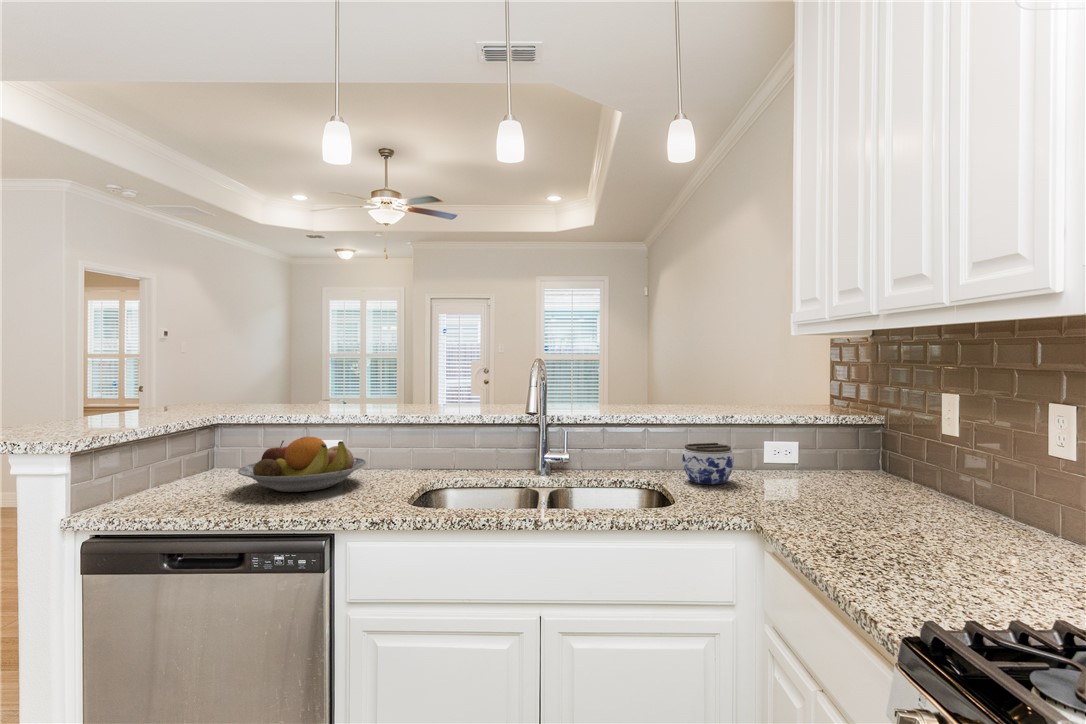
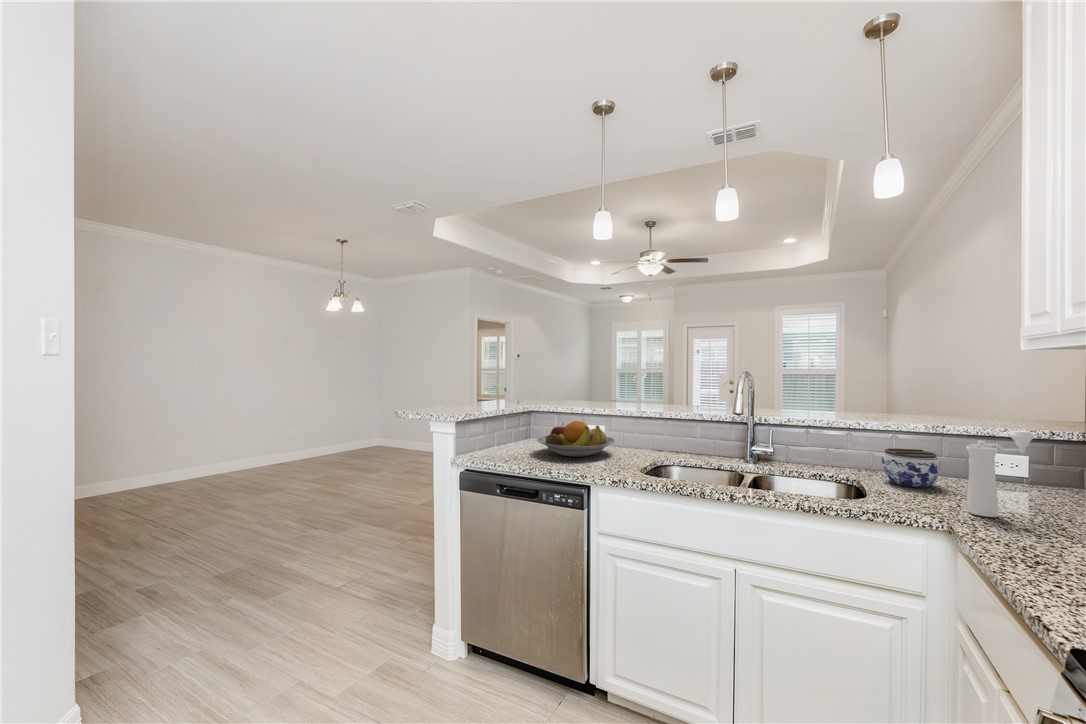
pepper mill: none [764,416,815,508] -> present [966,430,1034,517]

